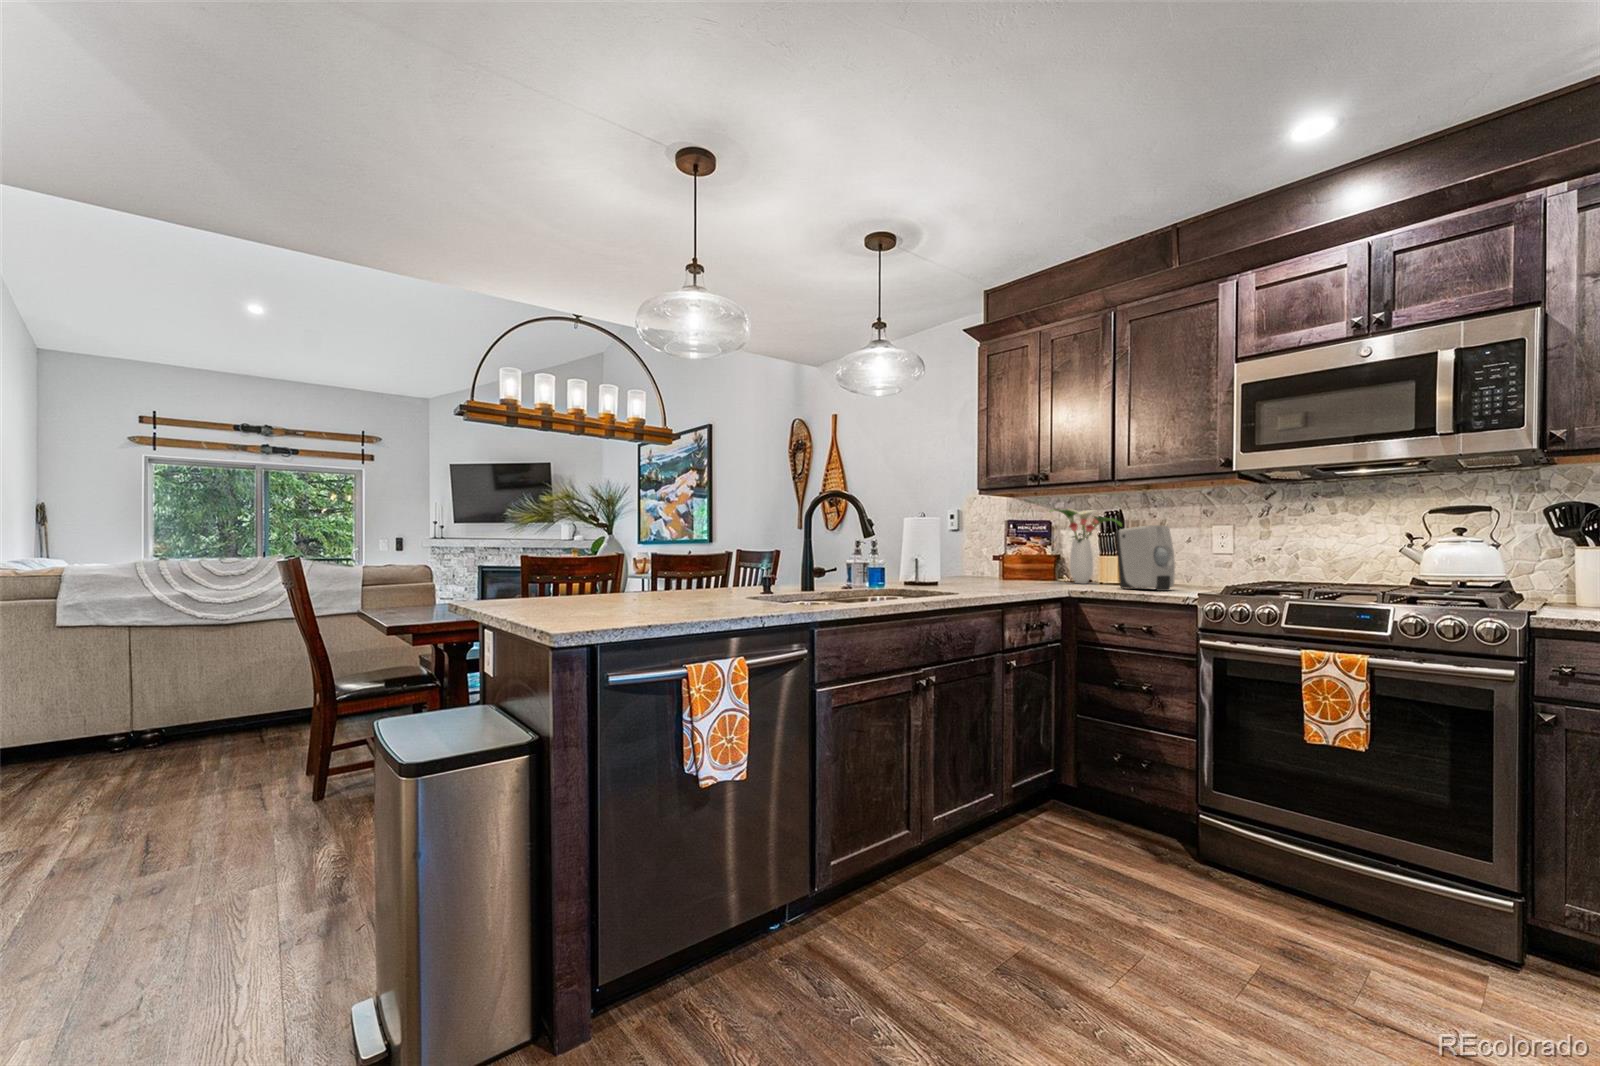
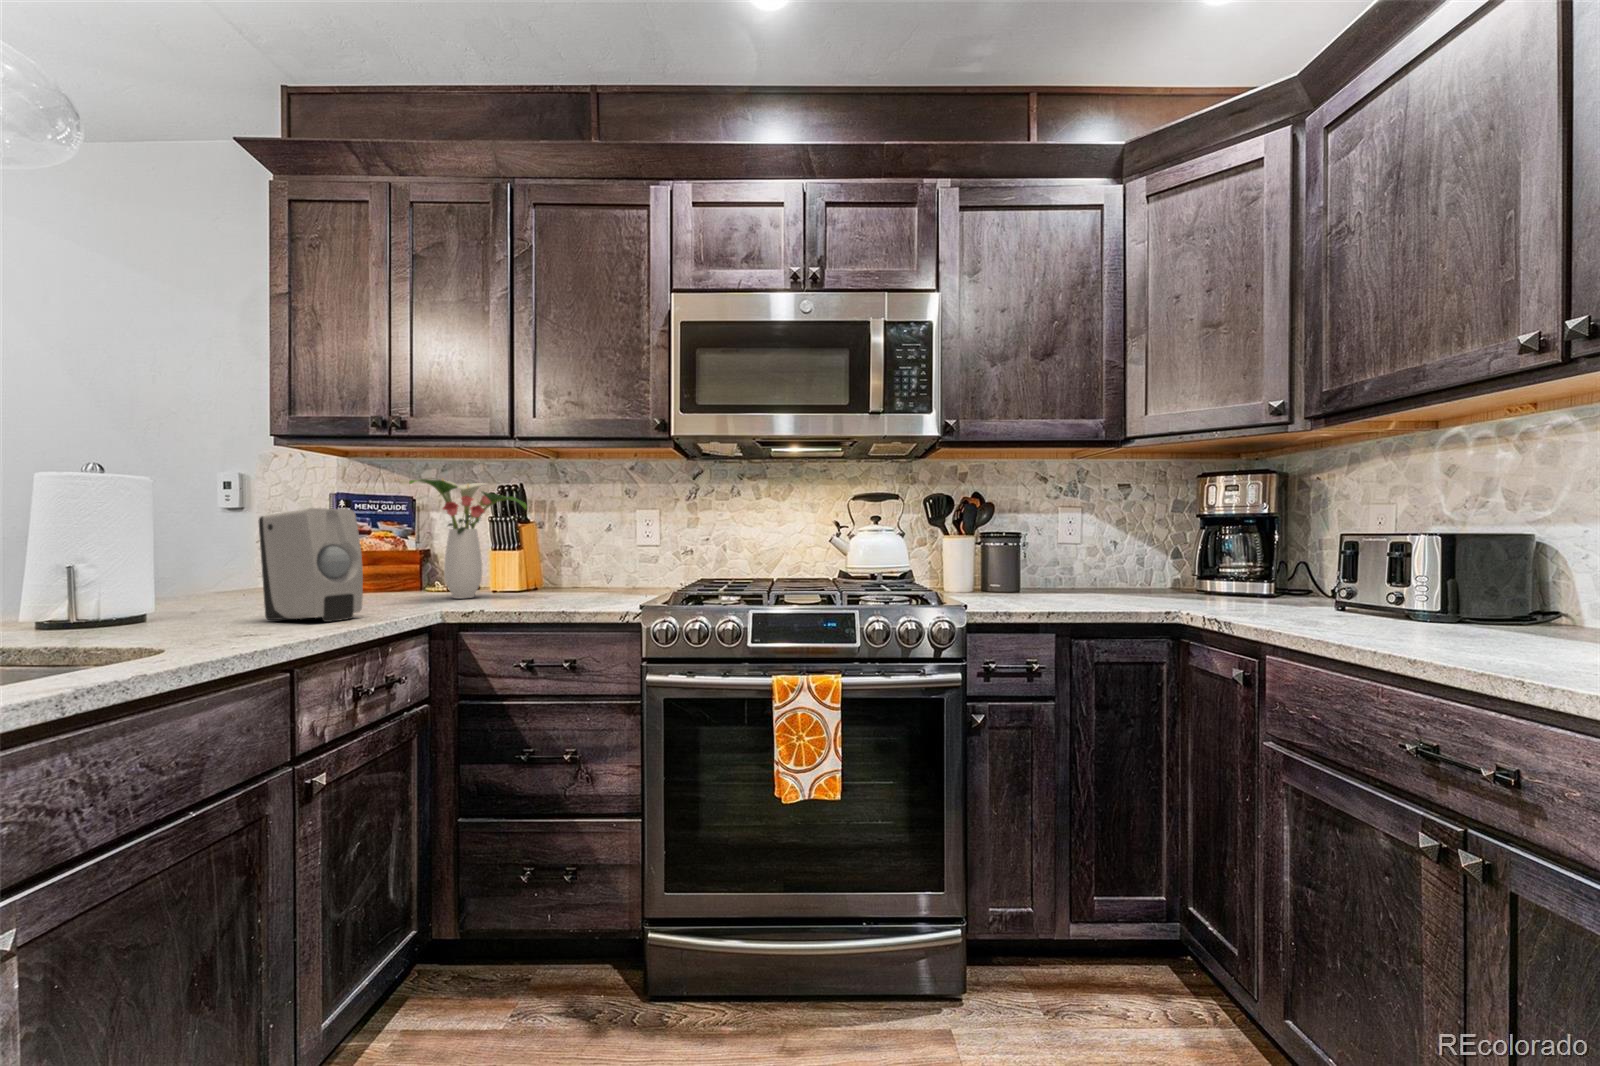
soap dispenser: present [1116,525,1175,591] -> present [259,508,363,622]

